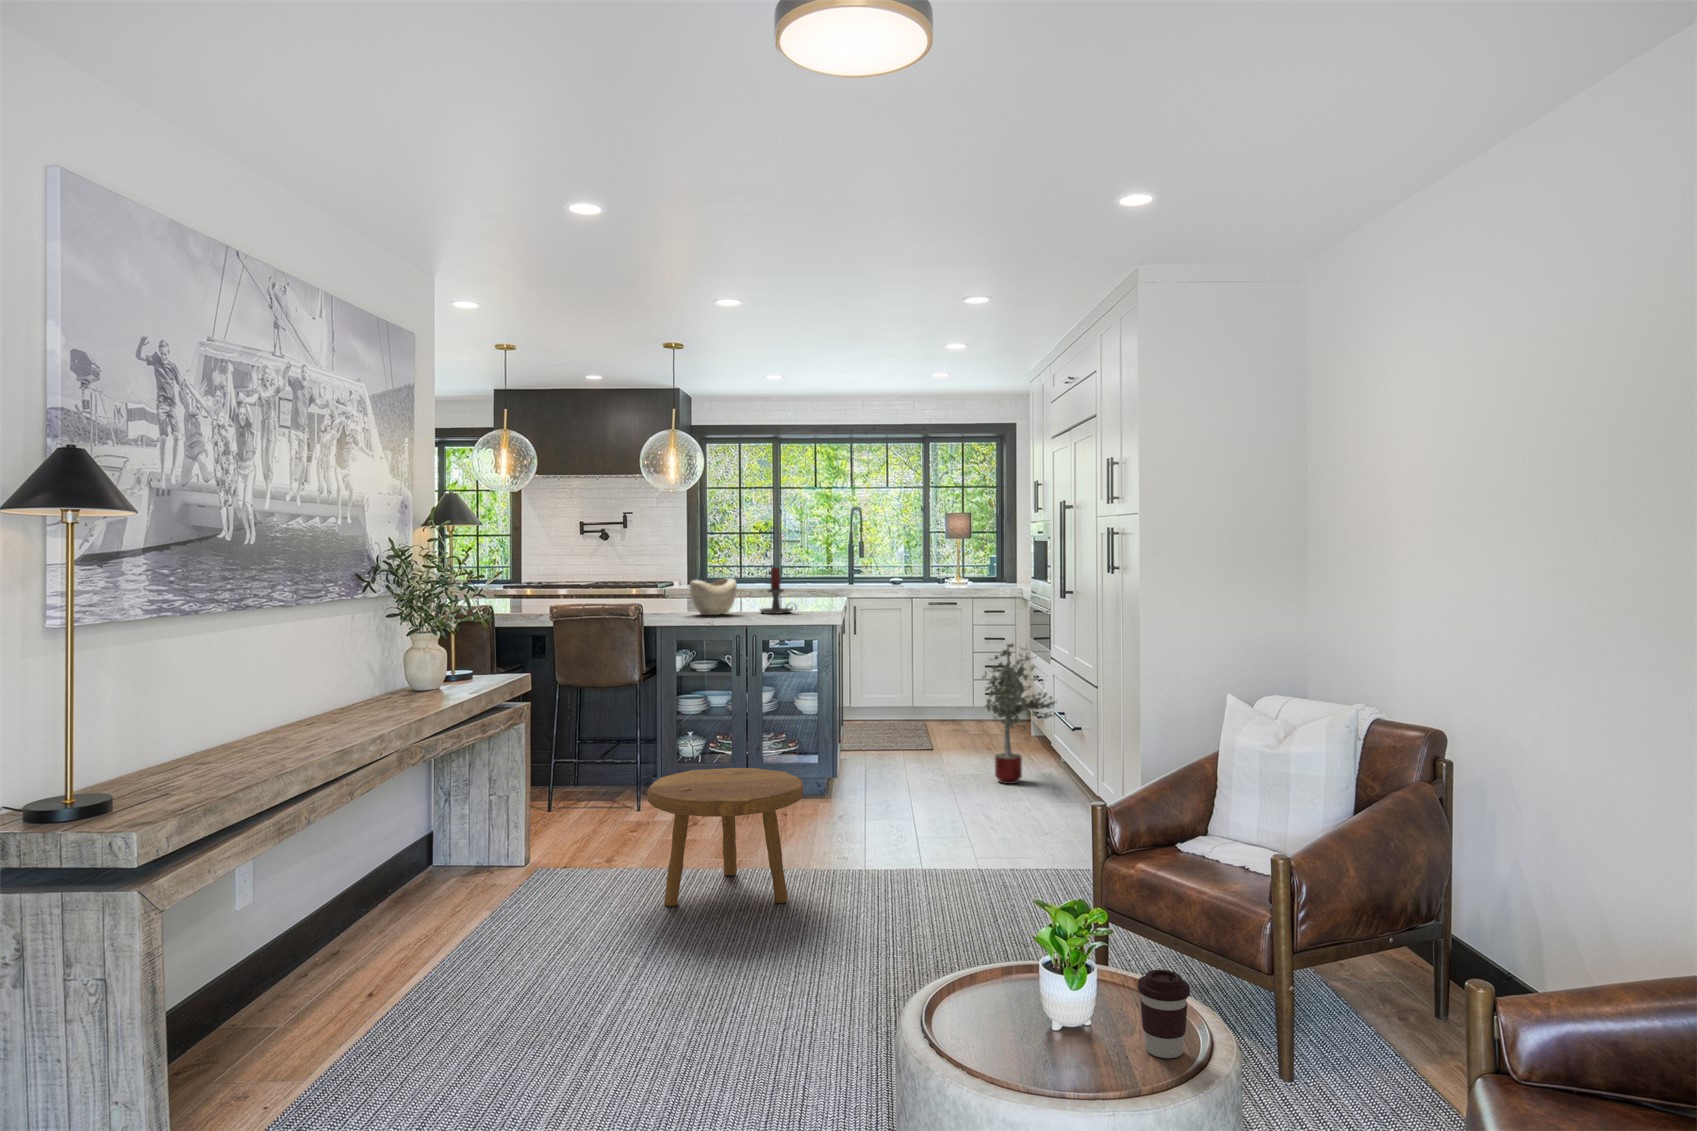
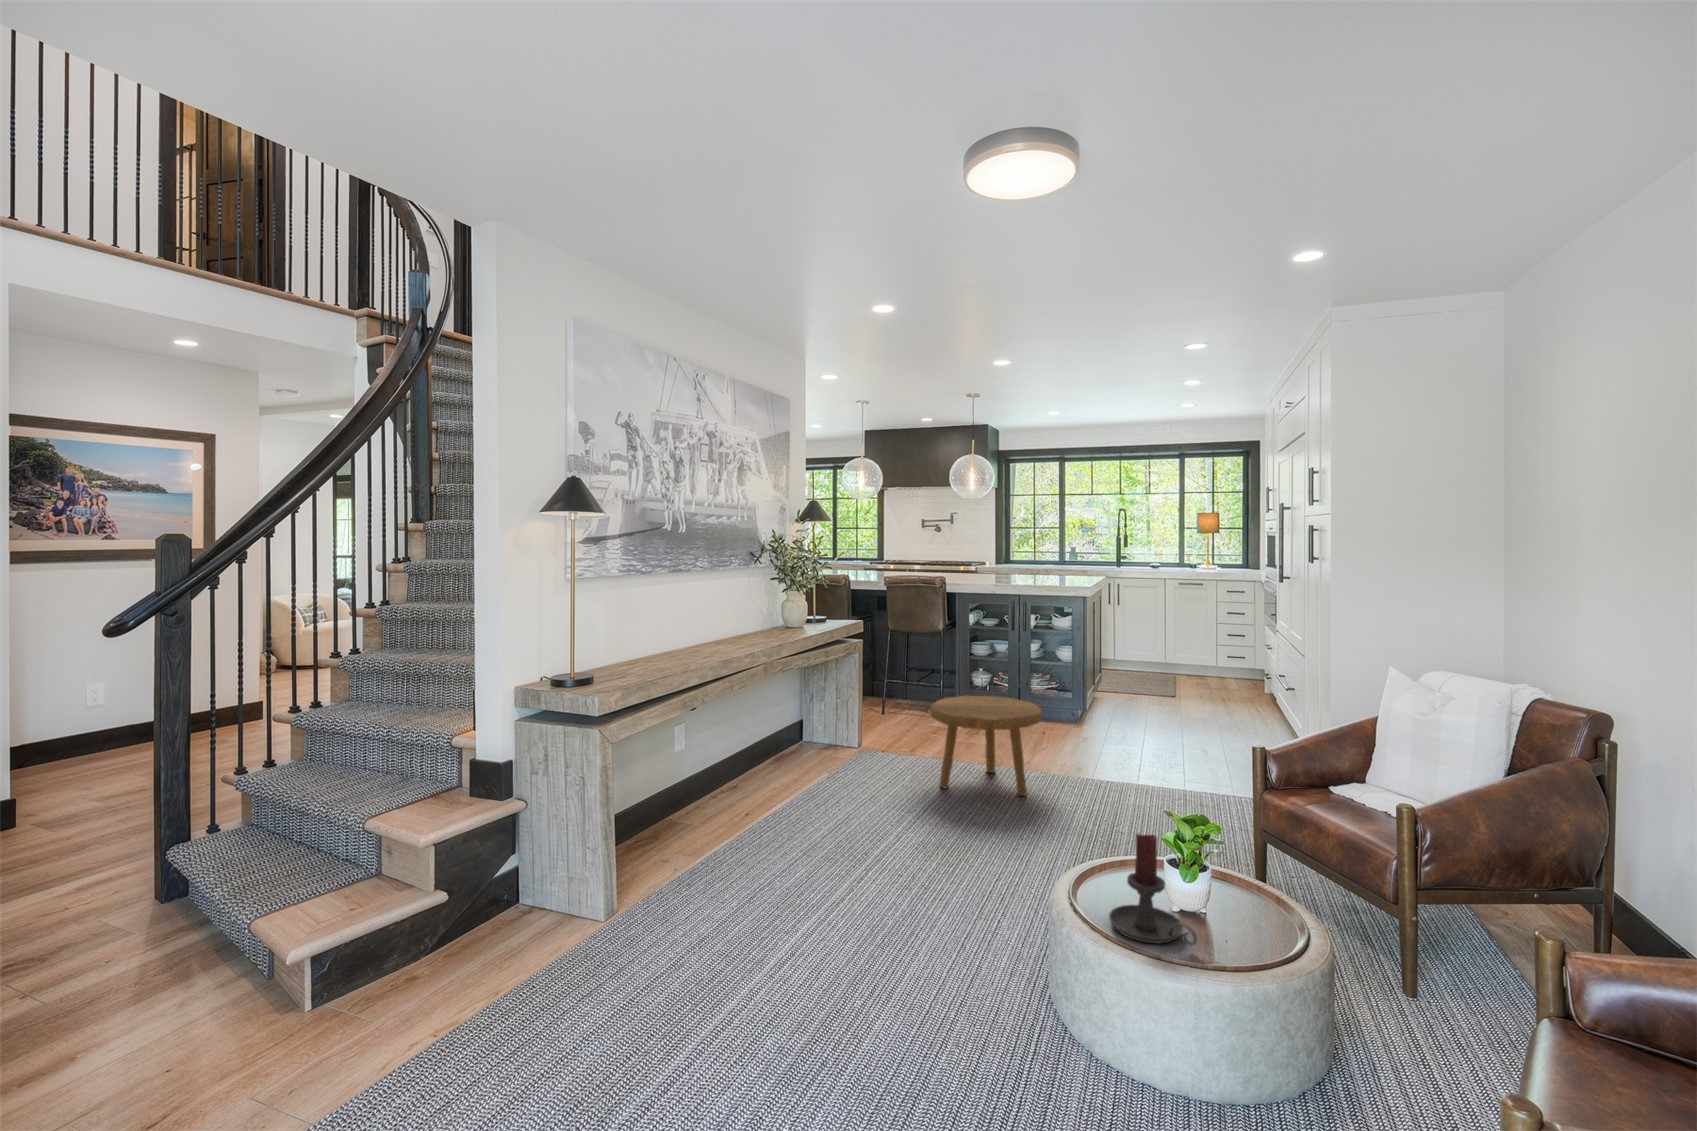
candle holder: present [760,567,797,614] -> present [1109,834,1197,946]
decorative bowl: present [690,579,737,615] -> none [980,561,1014,586]
potted tree: present [983,643,1056,784] -> none [1208,616,1277,729]
coffee cup: present [1138,970,1190,1058] -> none [1238,877,1282,948]

